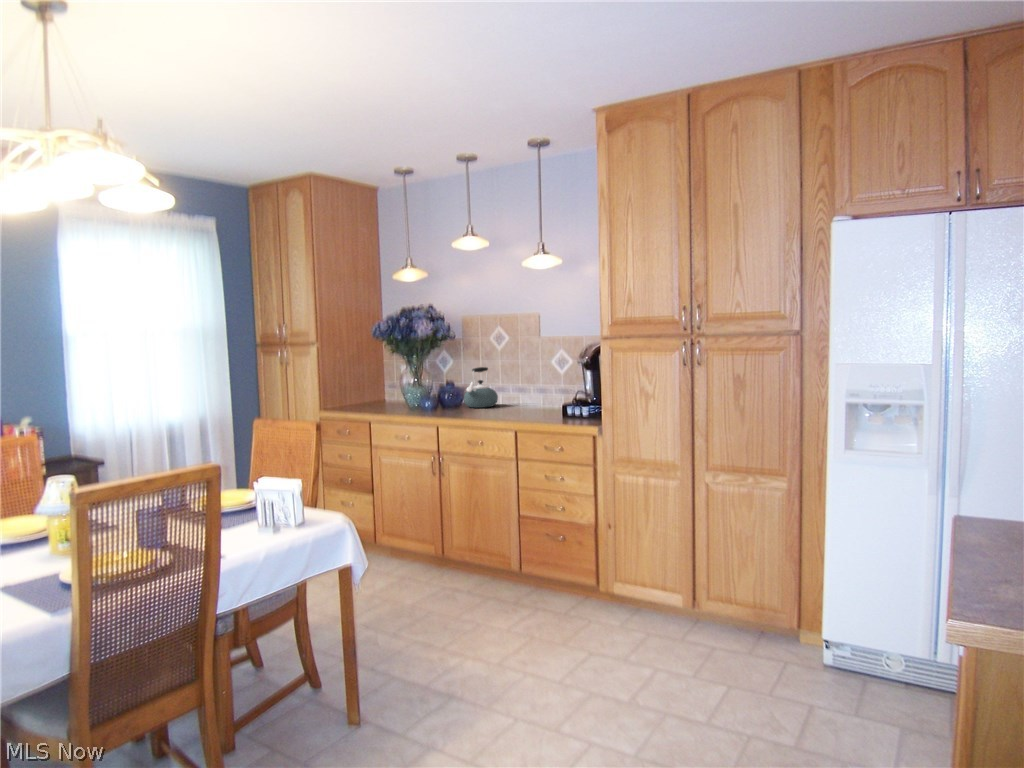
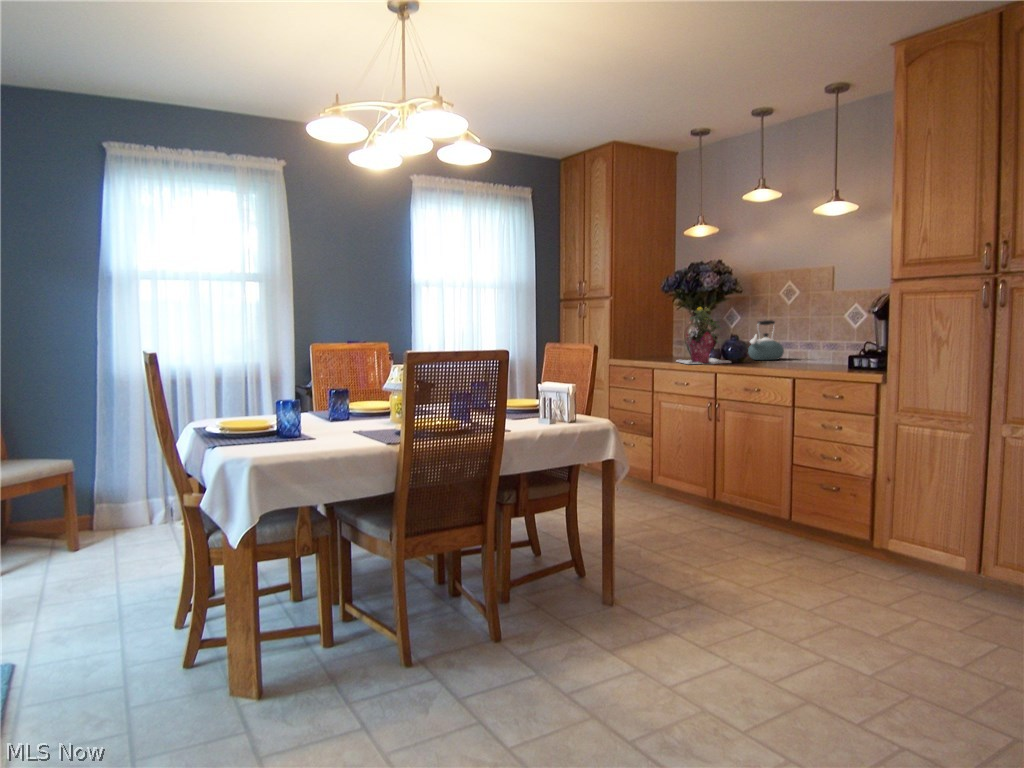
potted plant: none [393,353,451,417] -> present [677,307,731,364]

